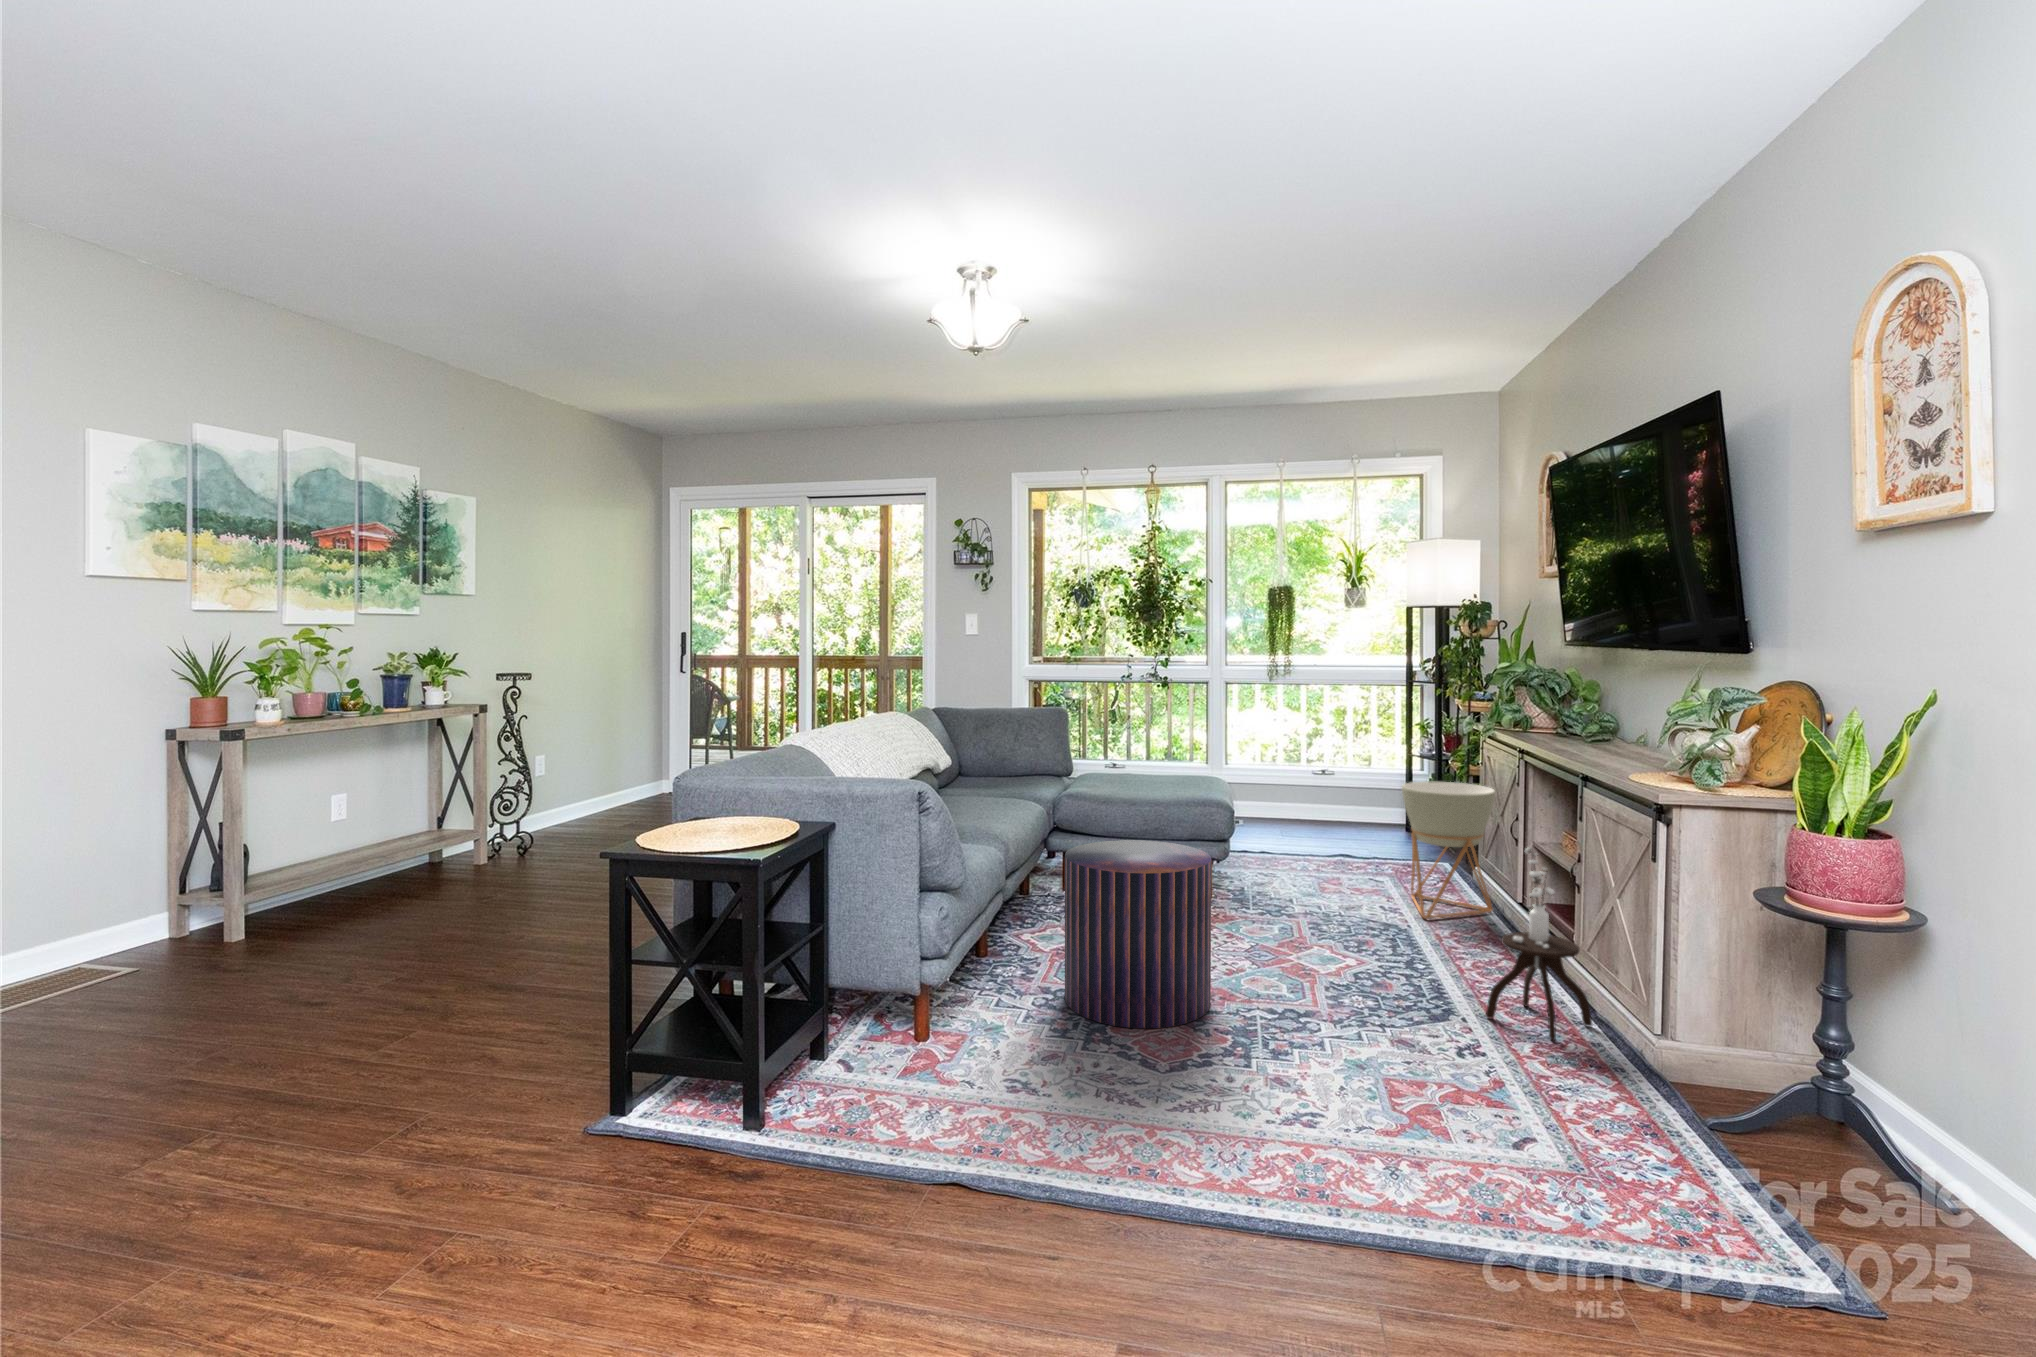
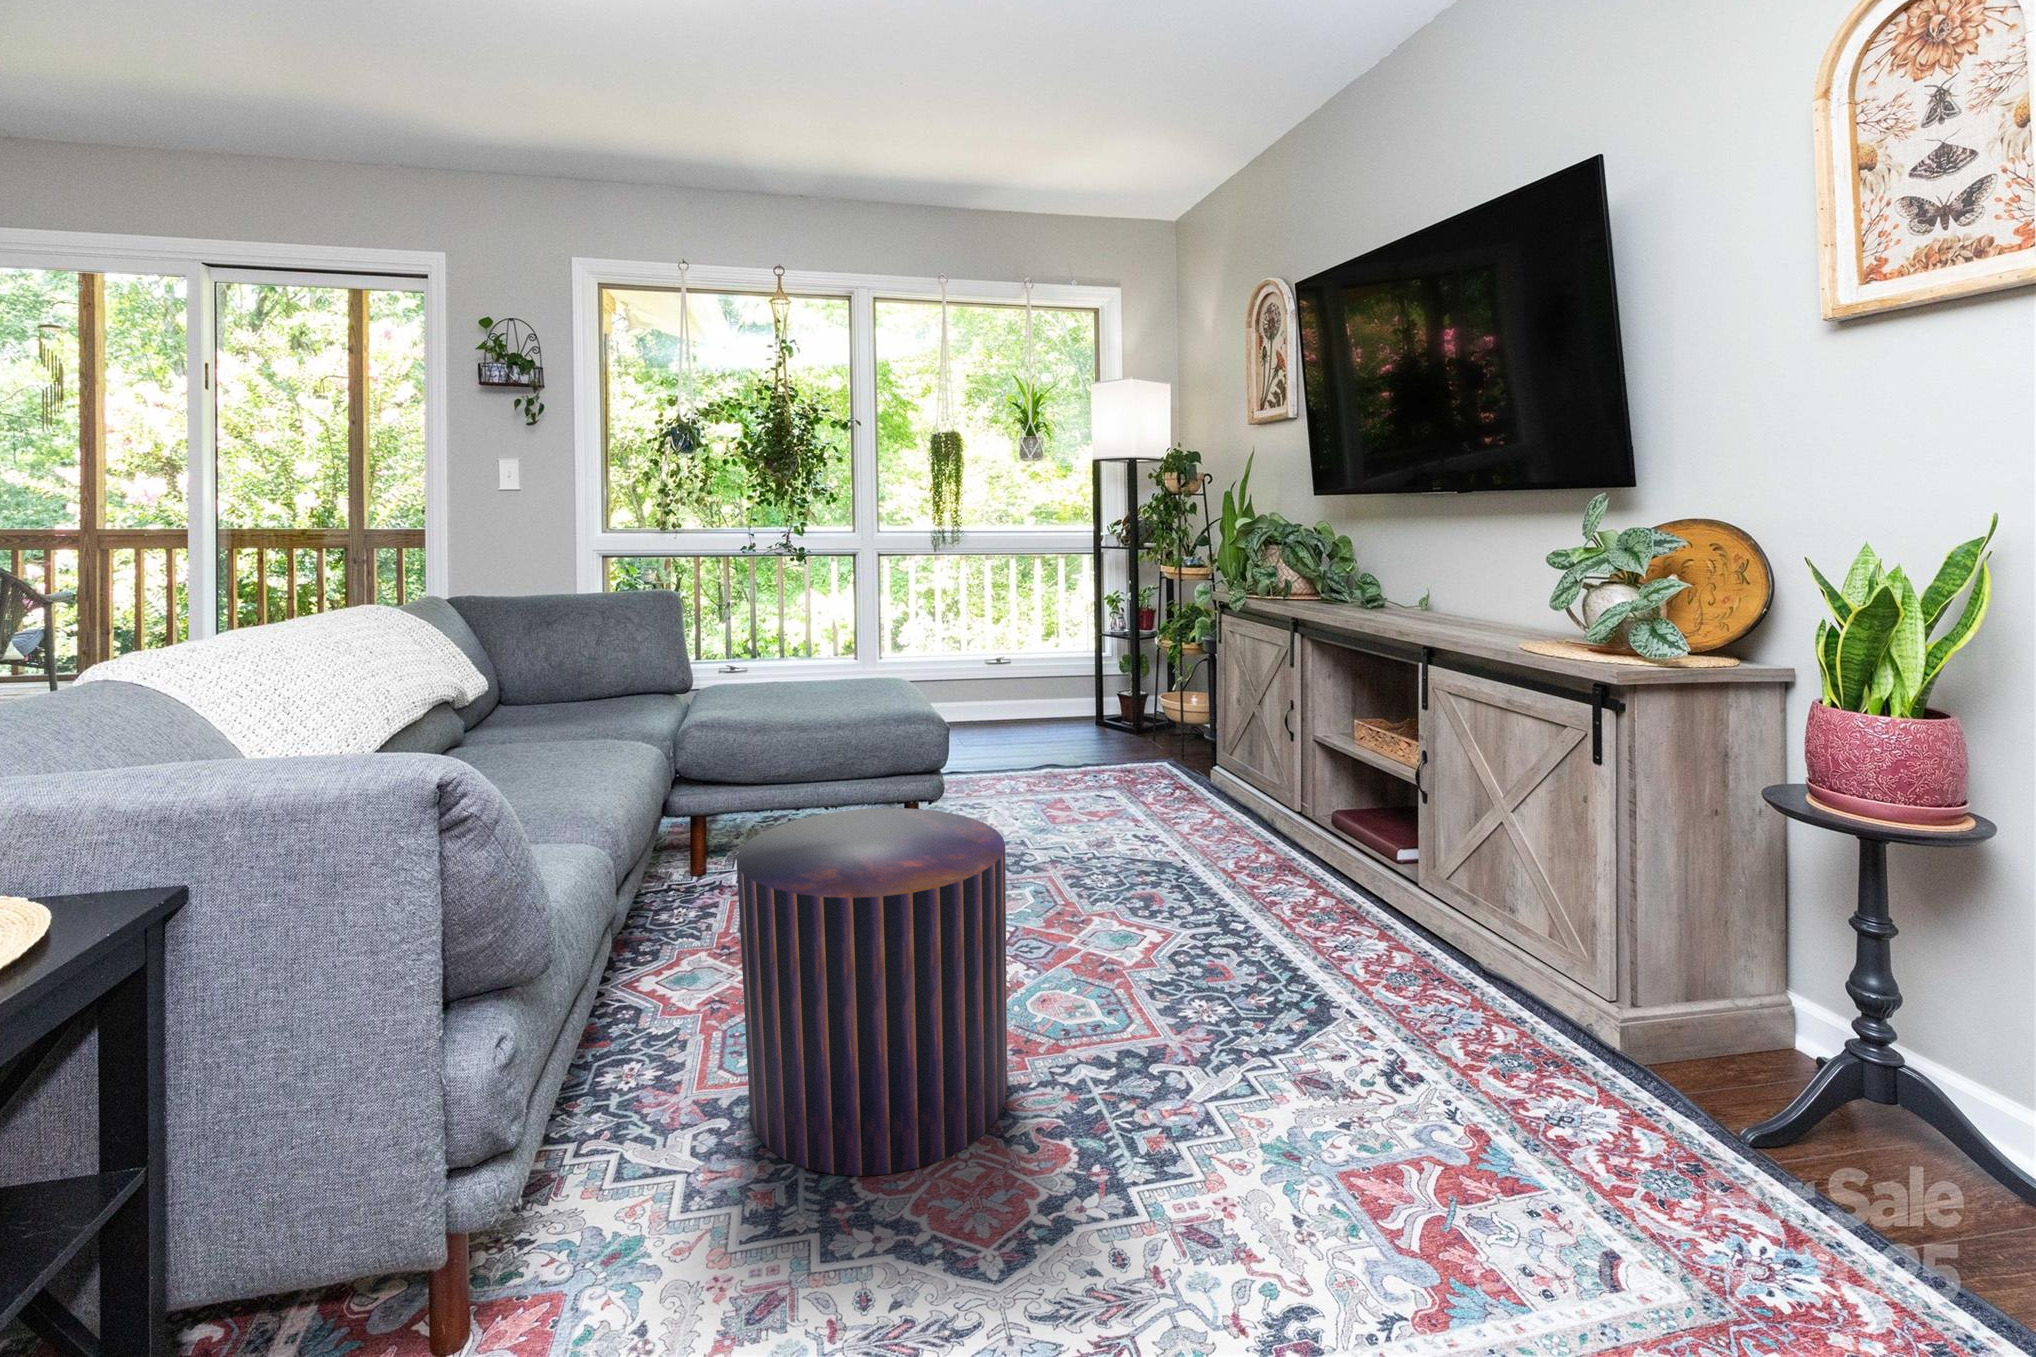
planter: present [1402,782,1495,919] -> none [1159,670,1271,848]
side table: present [1486,847,1592,1041] -> none [1377,759,1501,1035]

